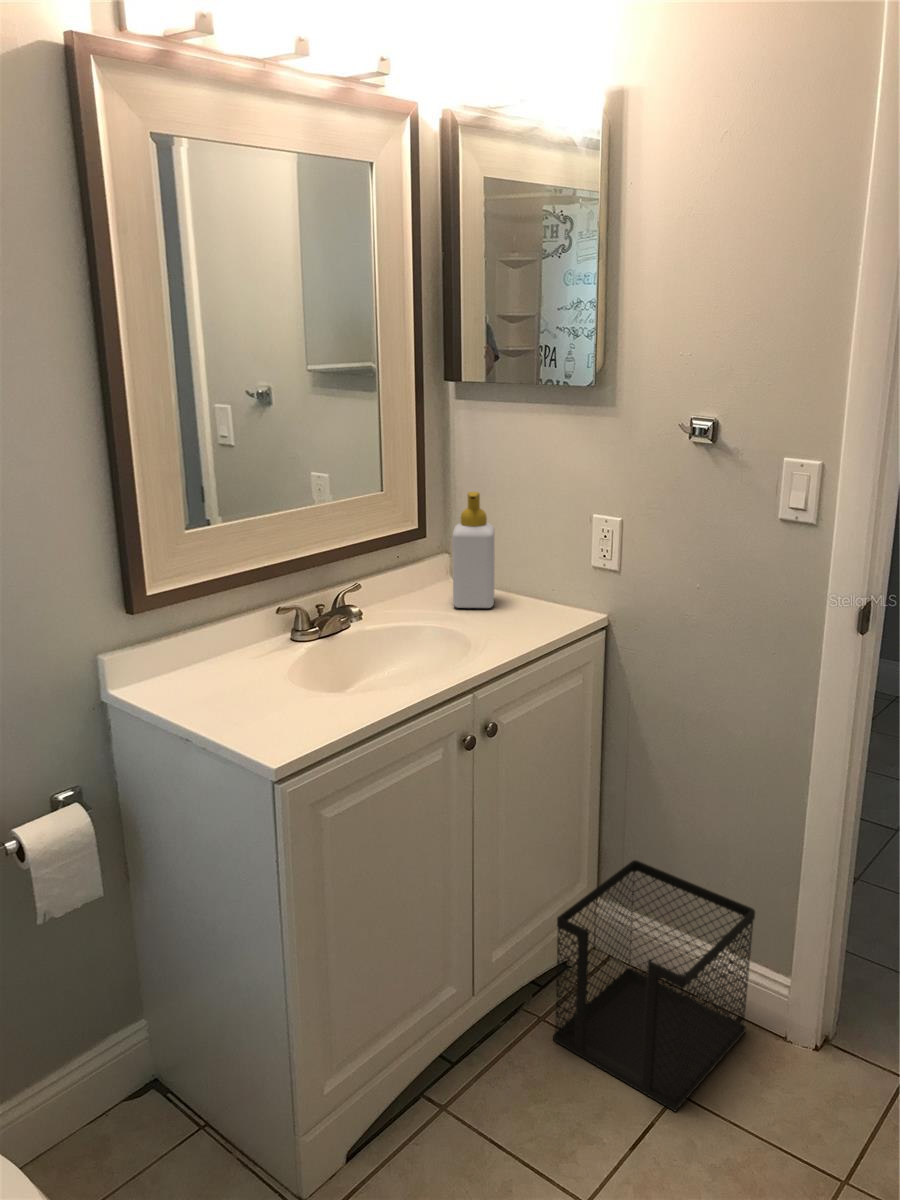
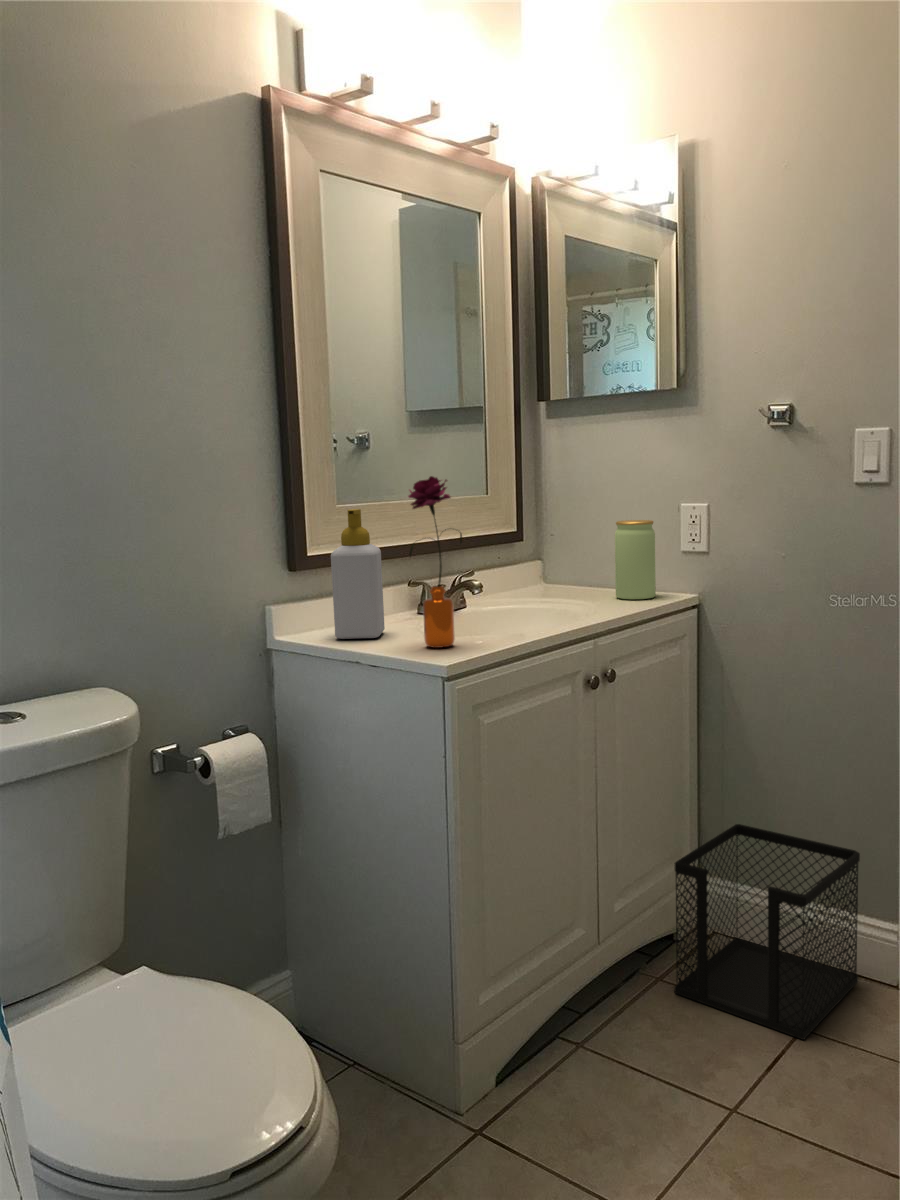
soap bottle: present [452,492,495,608] -> present [331,509,385,639]
jar: none [517,530,561,622] -> present [615,520,656,599]
flower: none [244,536,306,727] -> present [408,476,462,648]

